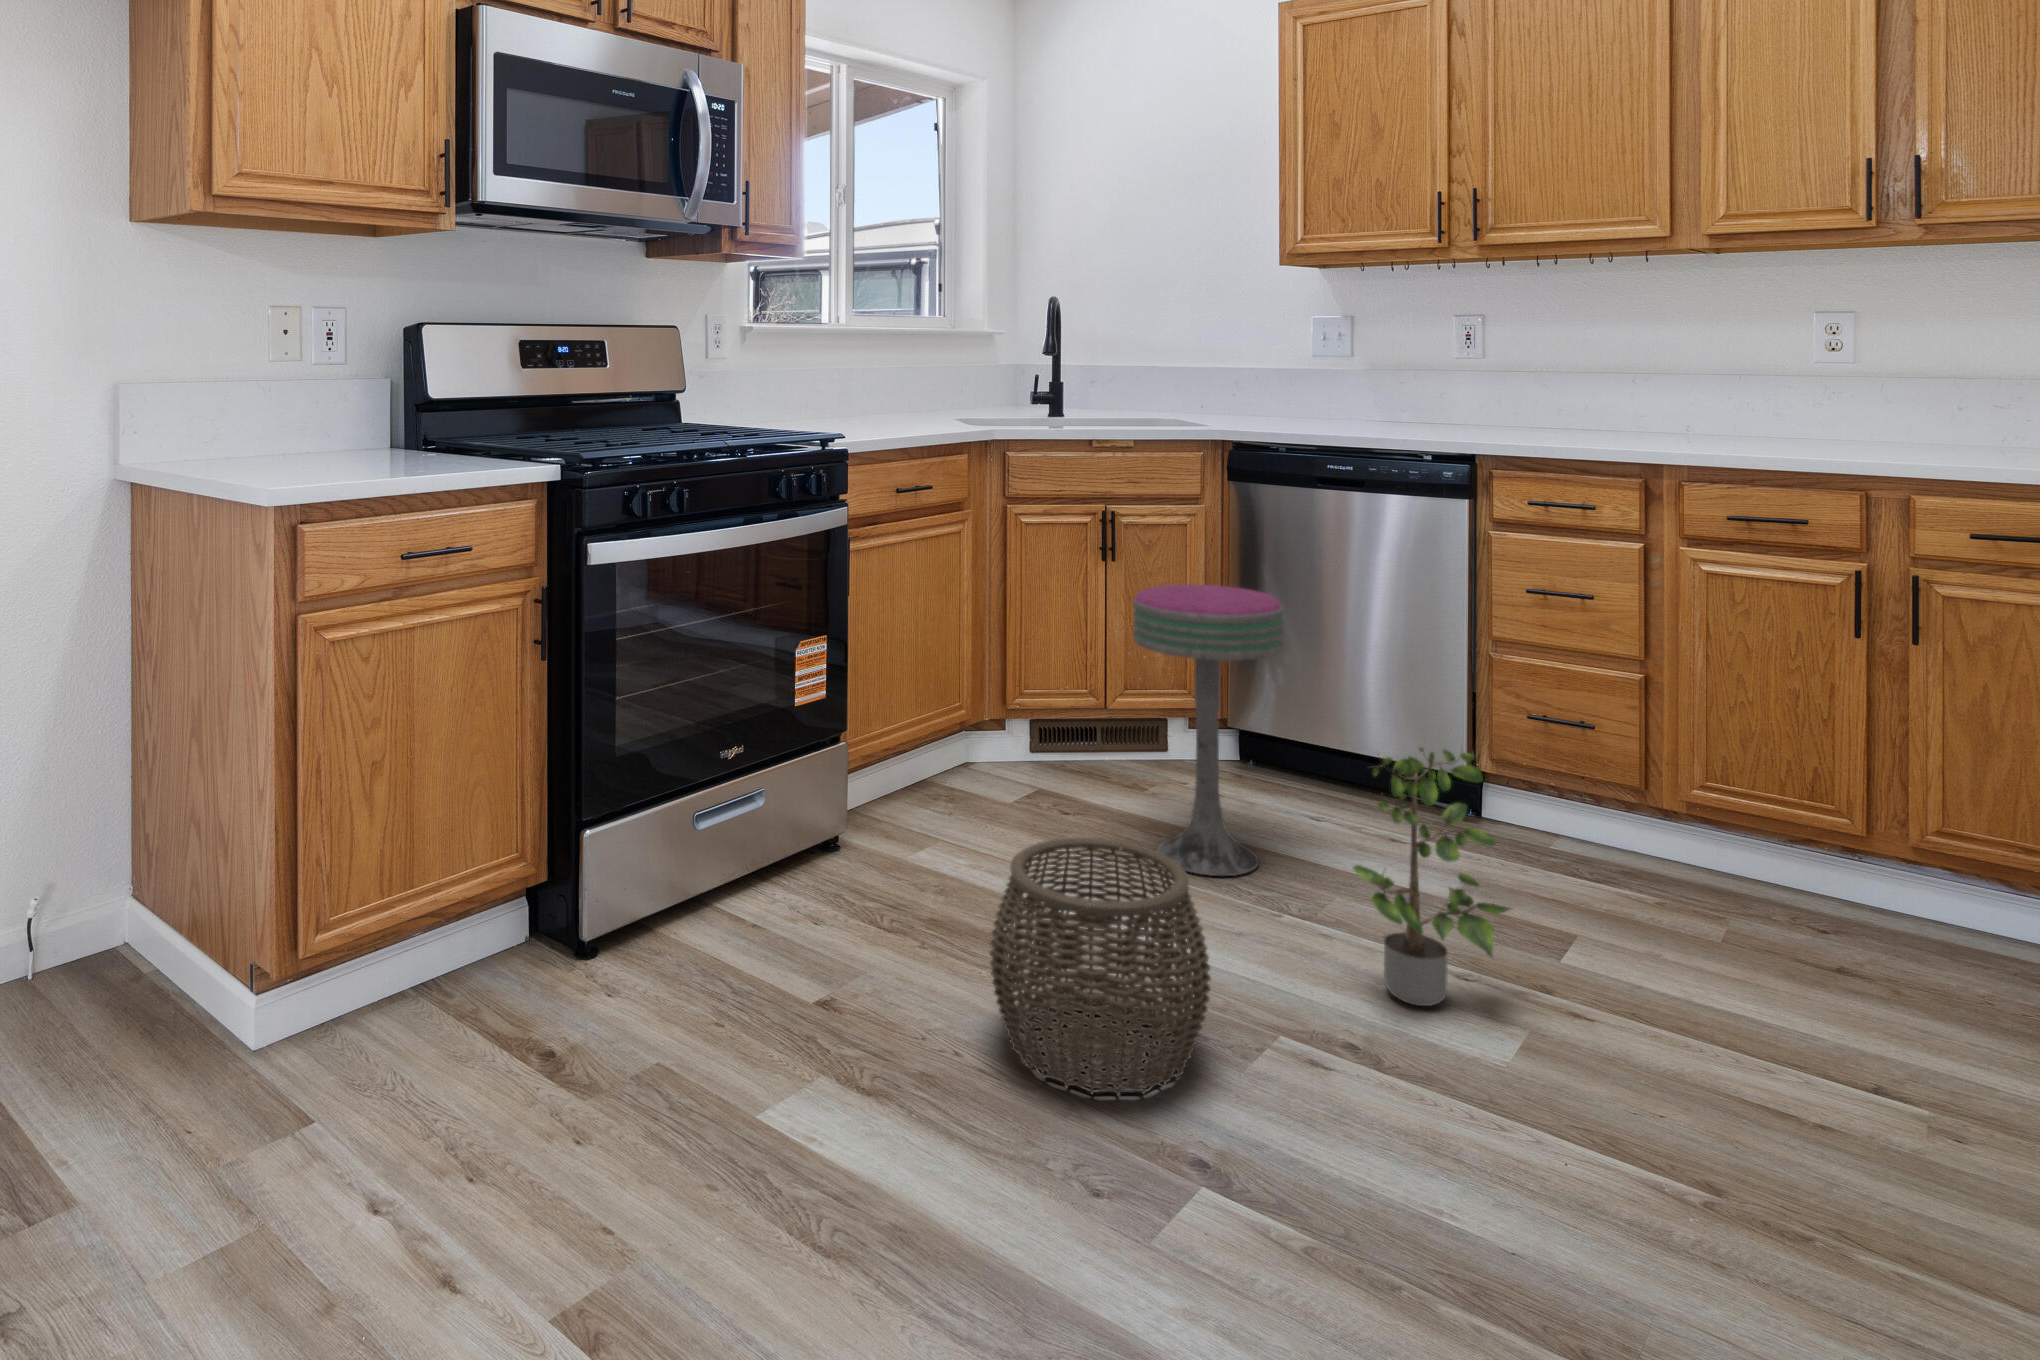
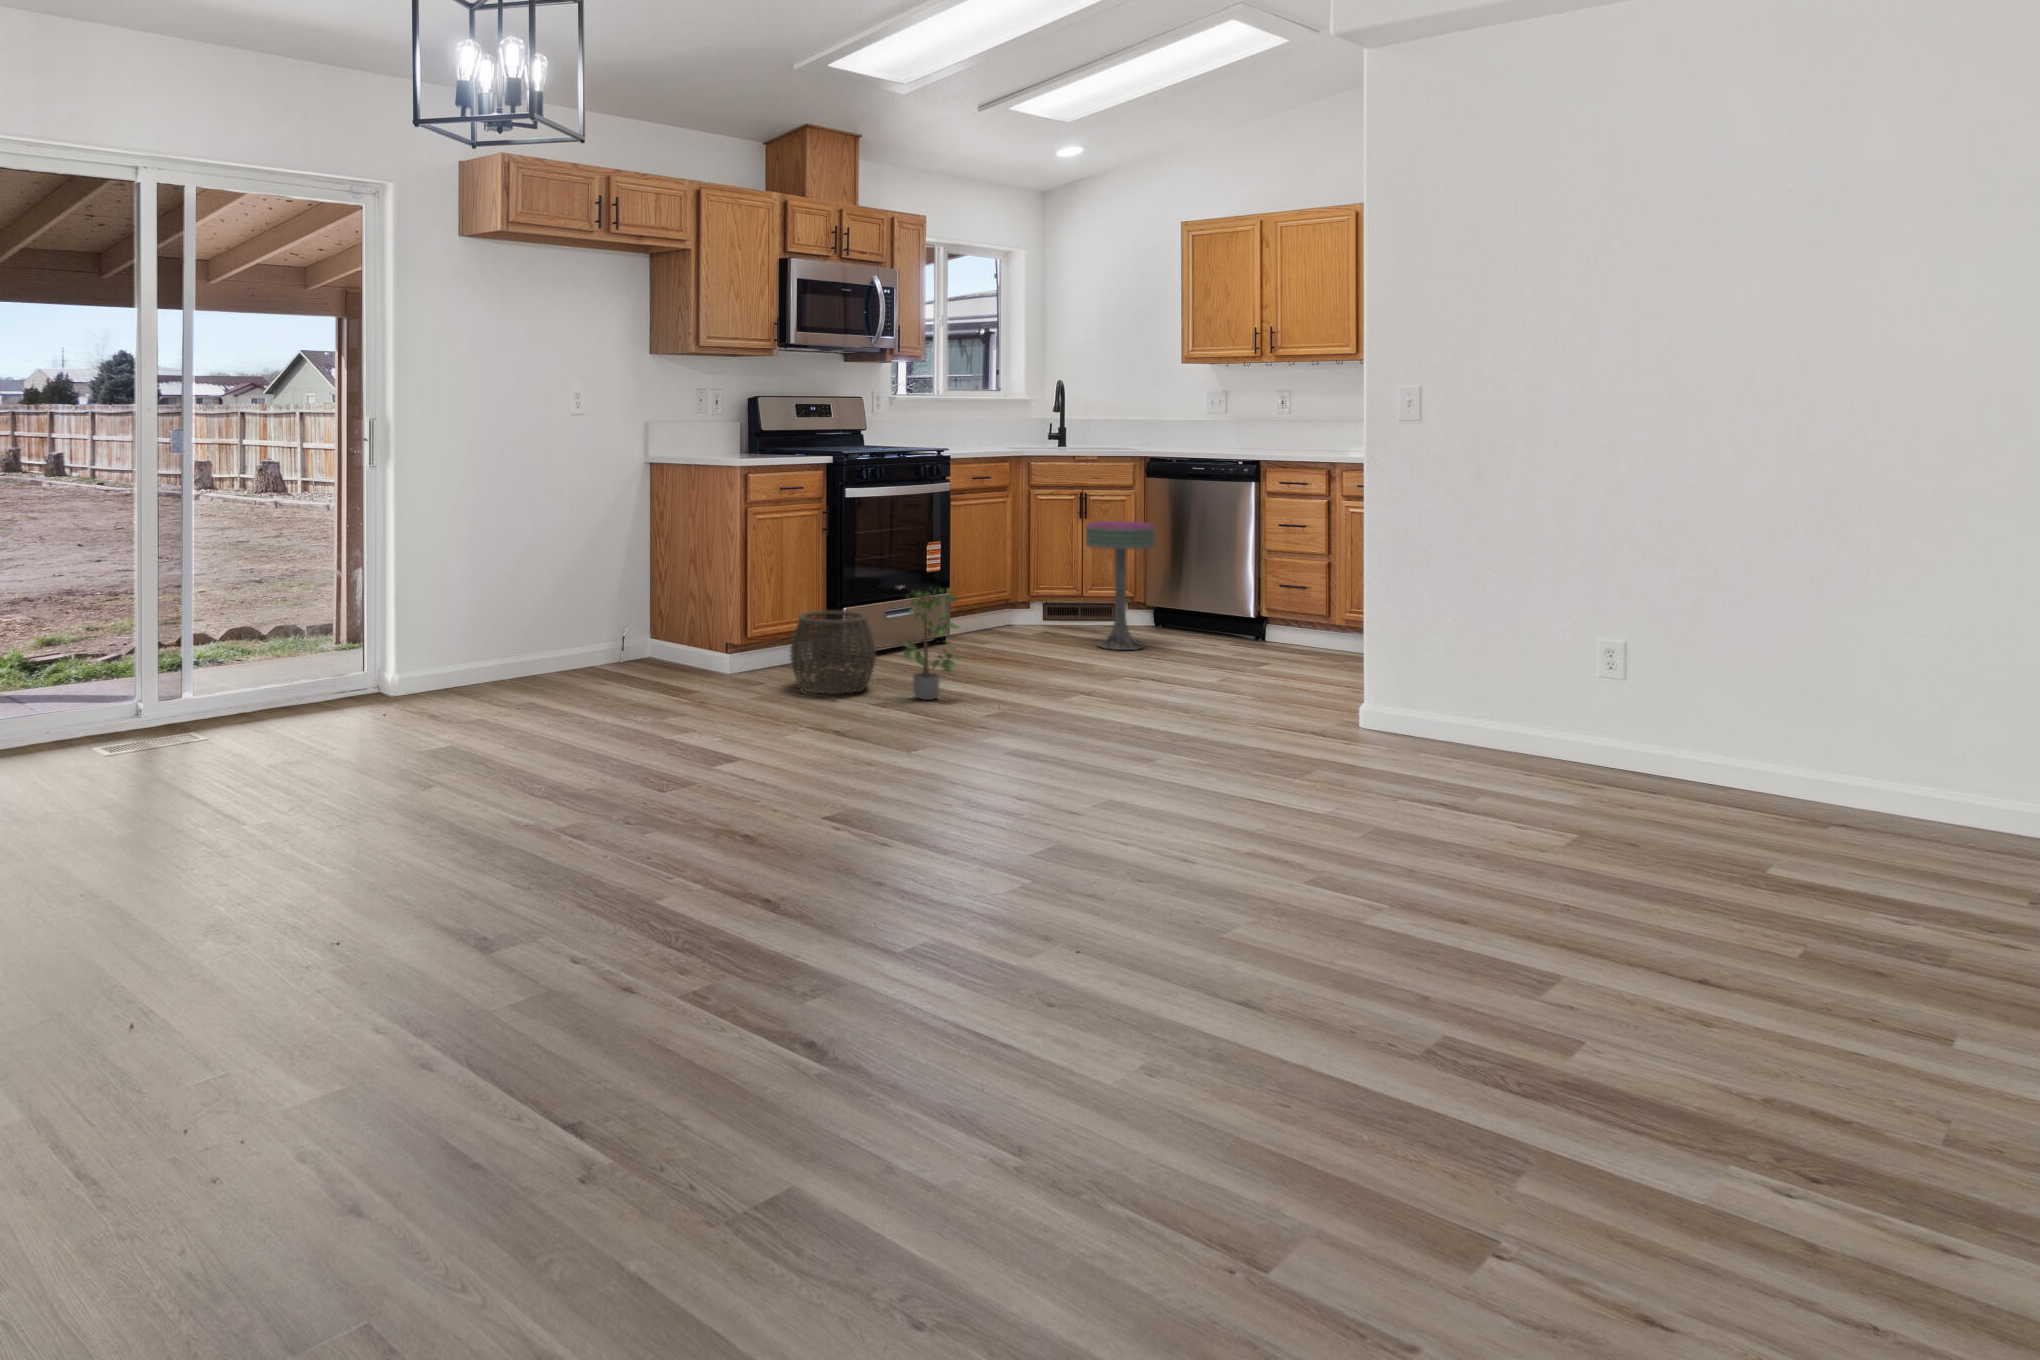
potted plant: present [1353,748,1510,1006] -> present [903,589,963,700]
woven basket: present [989,838,1211,1096] -> present [790,611,876,695]

